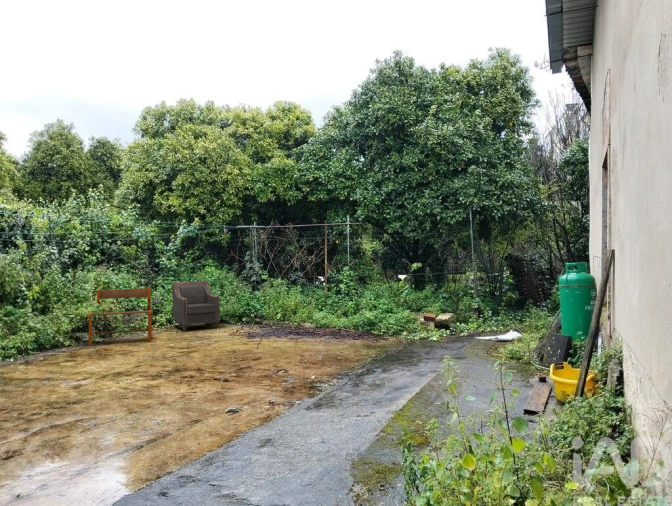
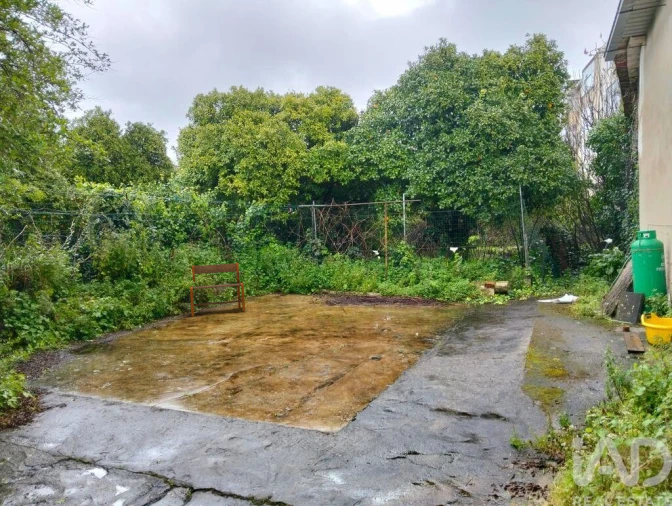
chair: present [172,281,220,331] -> none [248,256,294,302]

